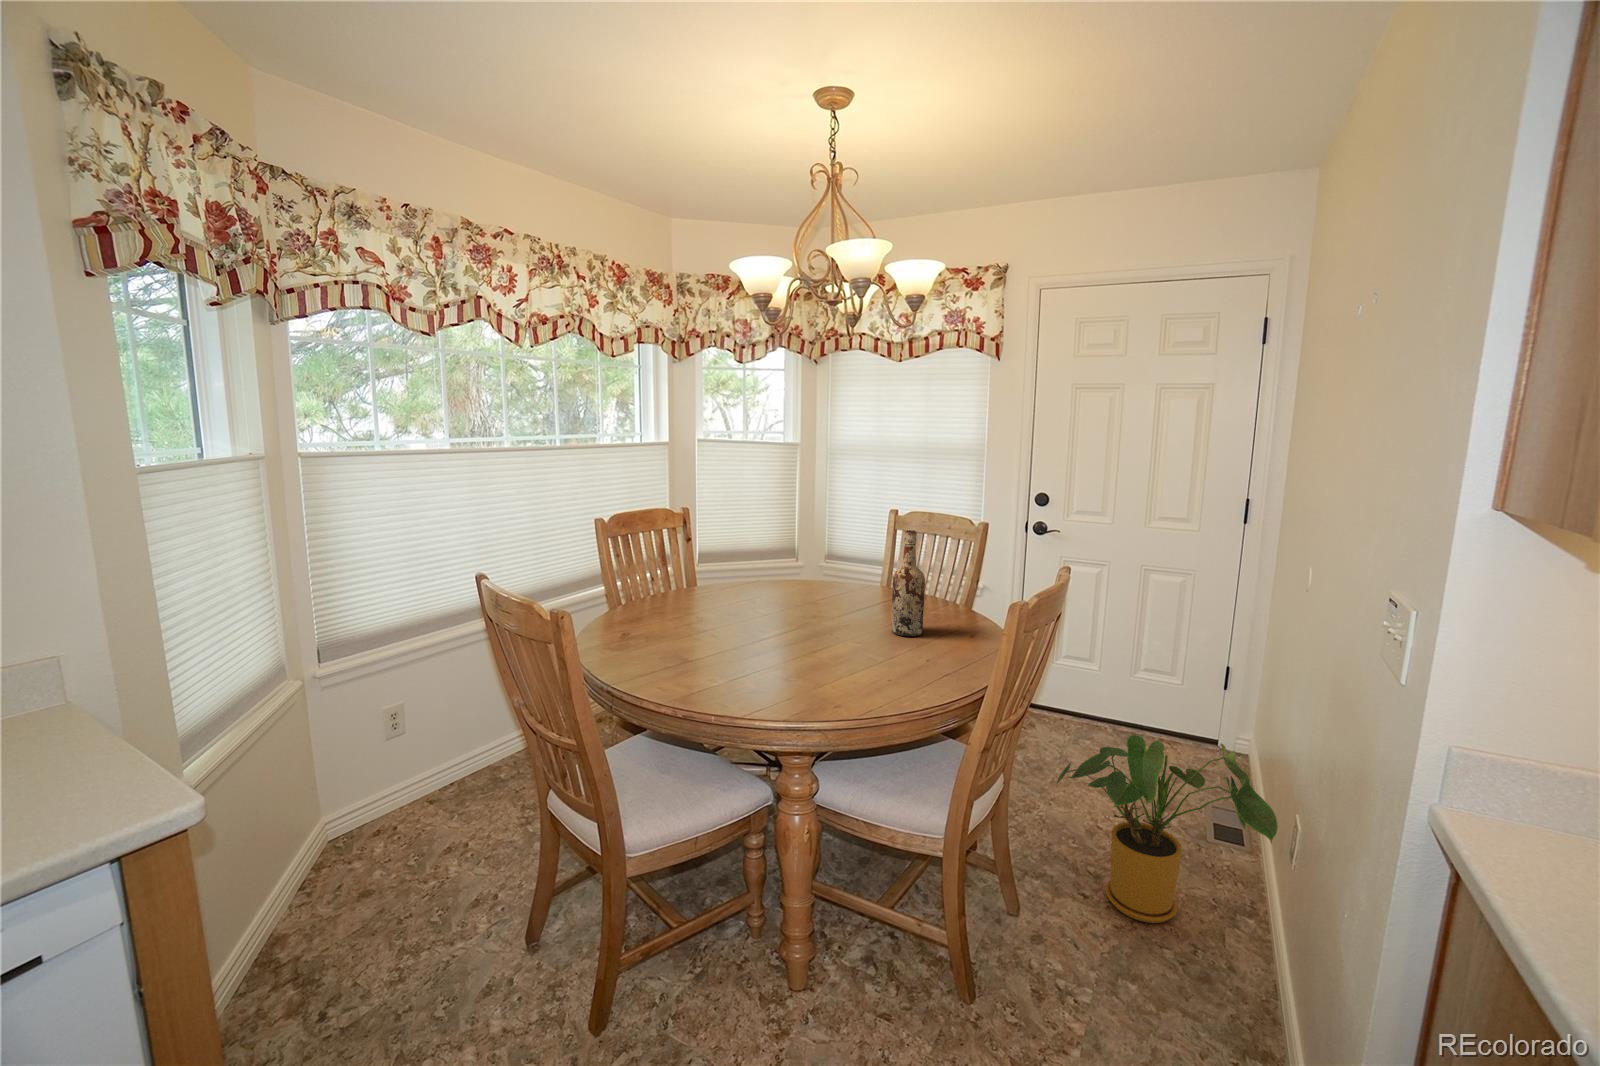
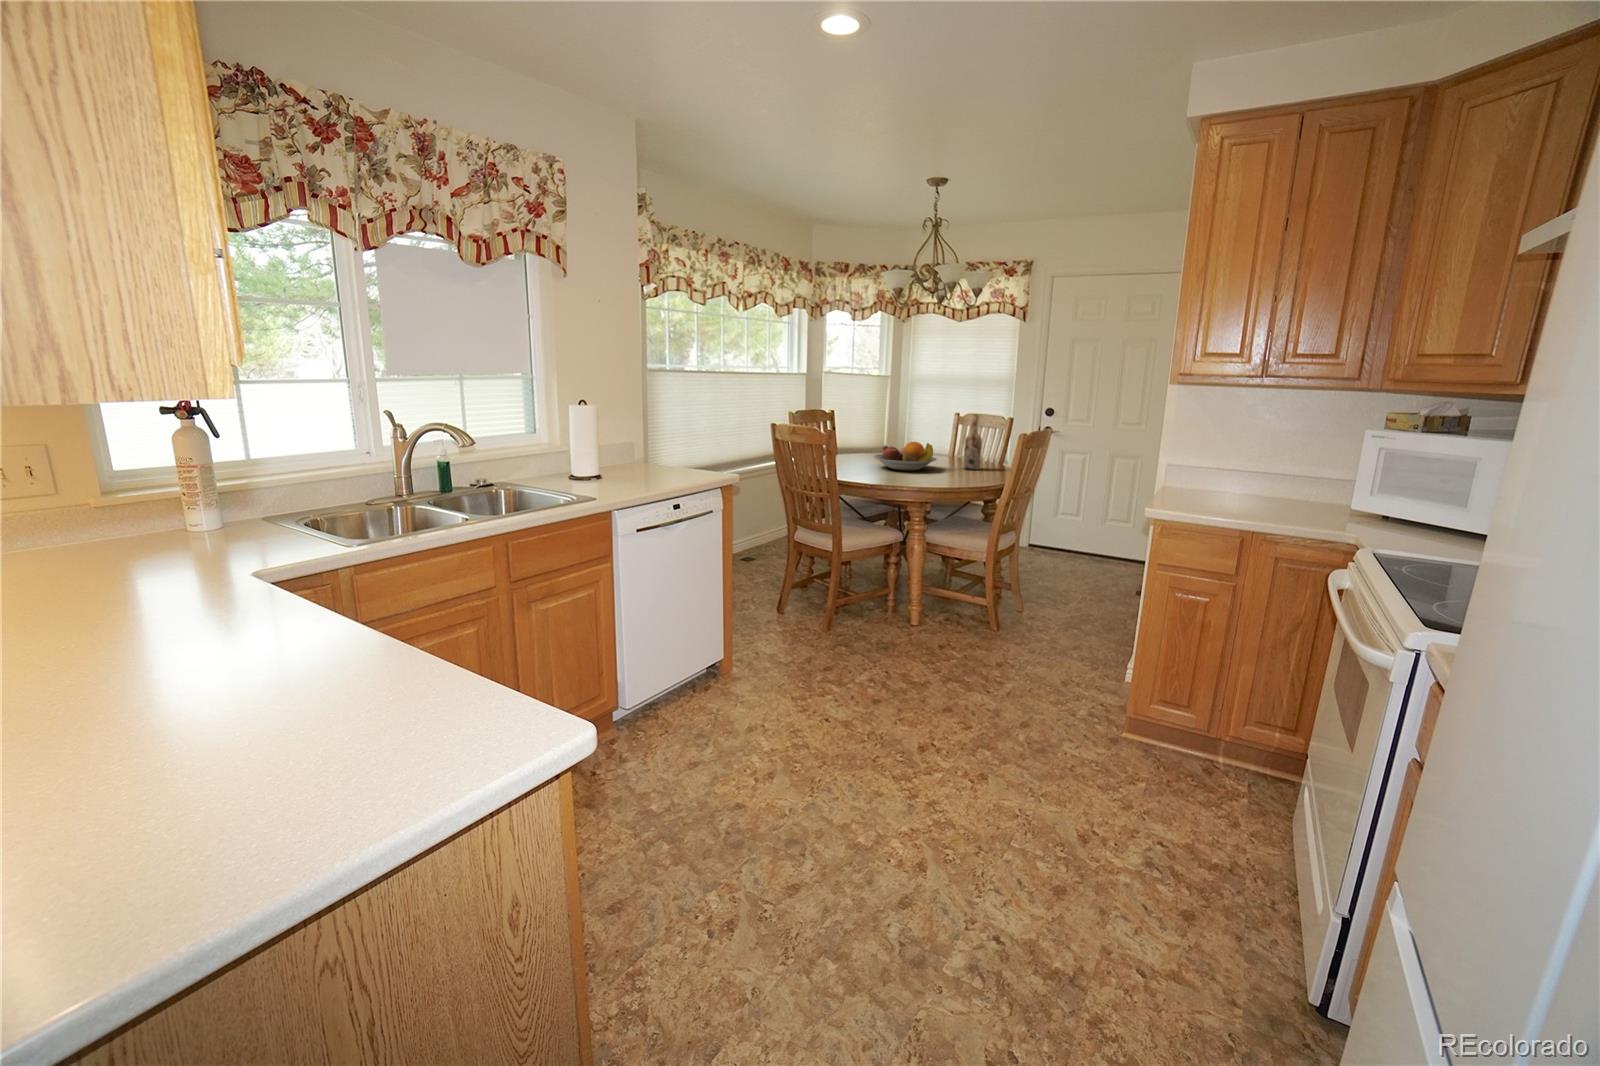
fruit bowl: none [716,585,838,645] -> present [874,442,937,470]
house plant: present [1056,735,1278,923] -> none [1046,521,1151,614]

